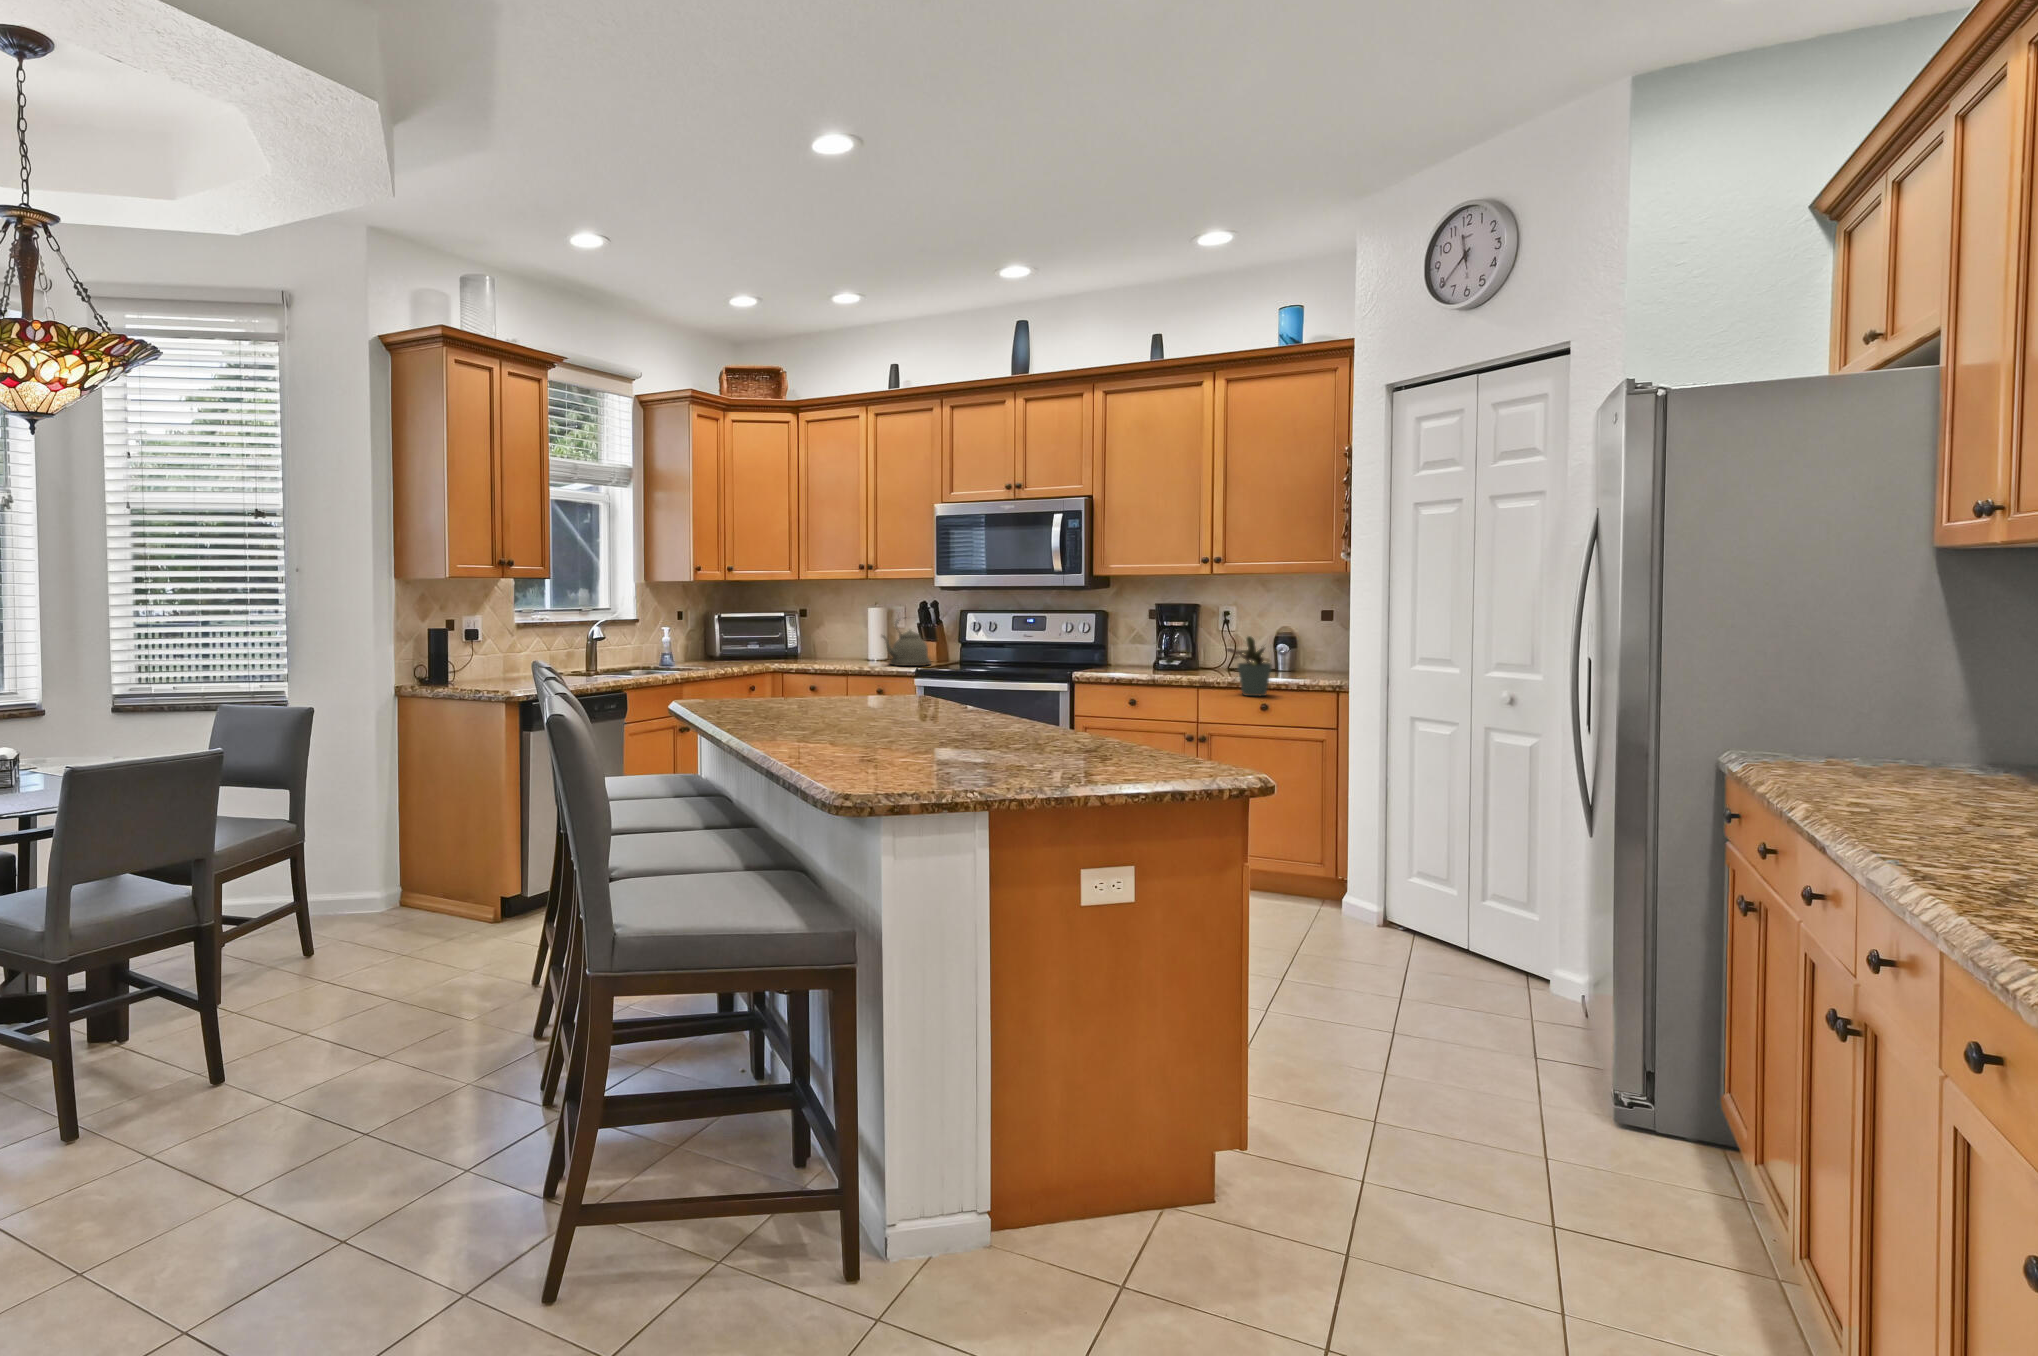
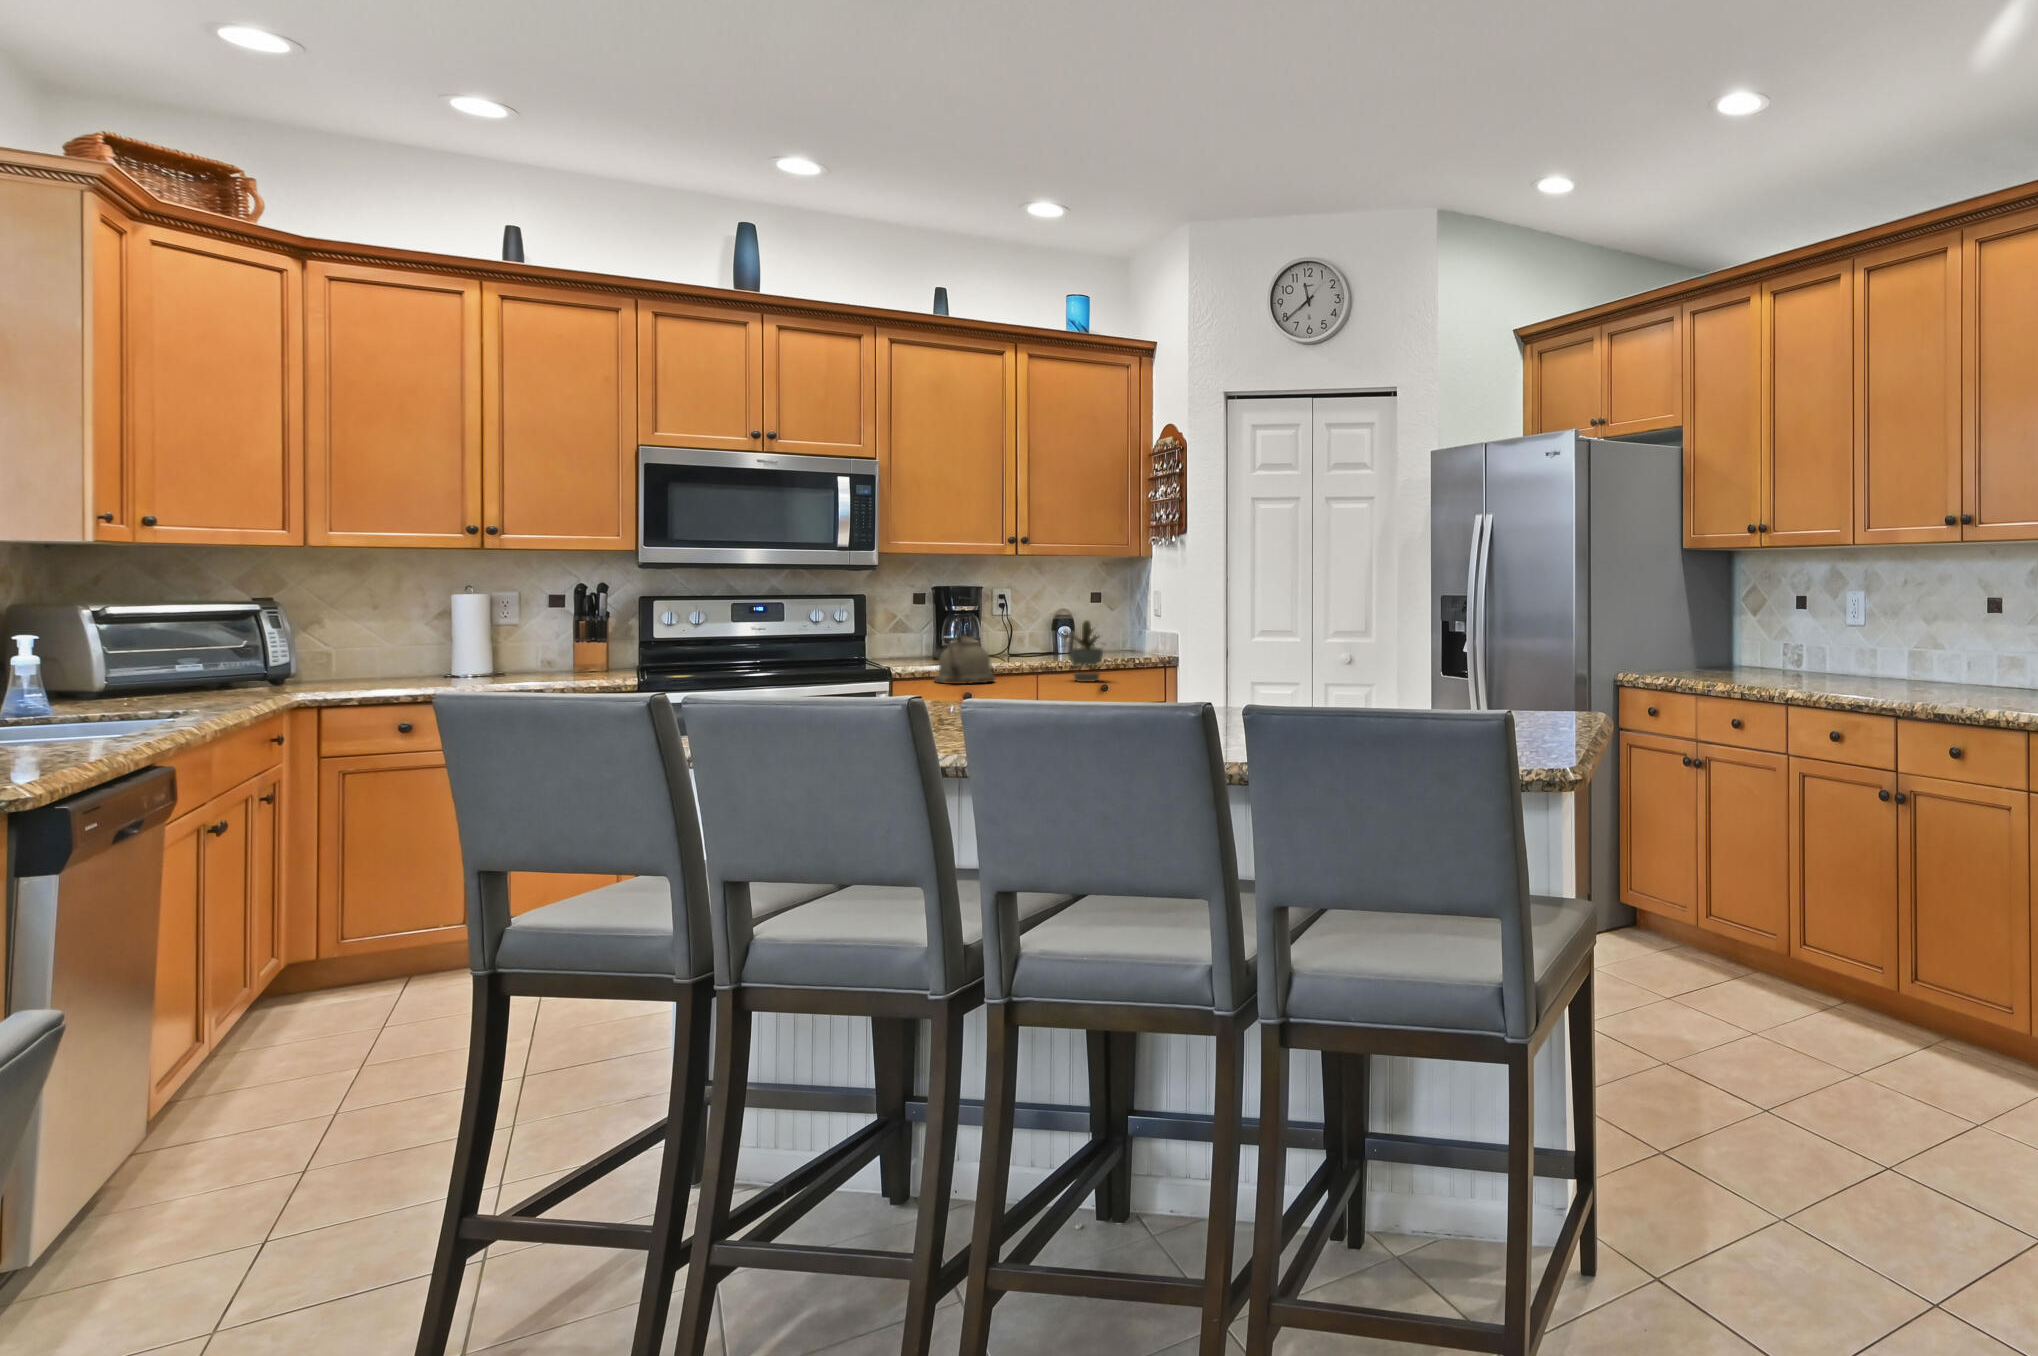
kettle: present [882,628,931,666] -> present [934,618,995,684]

